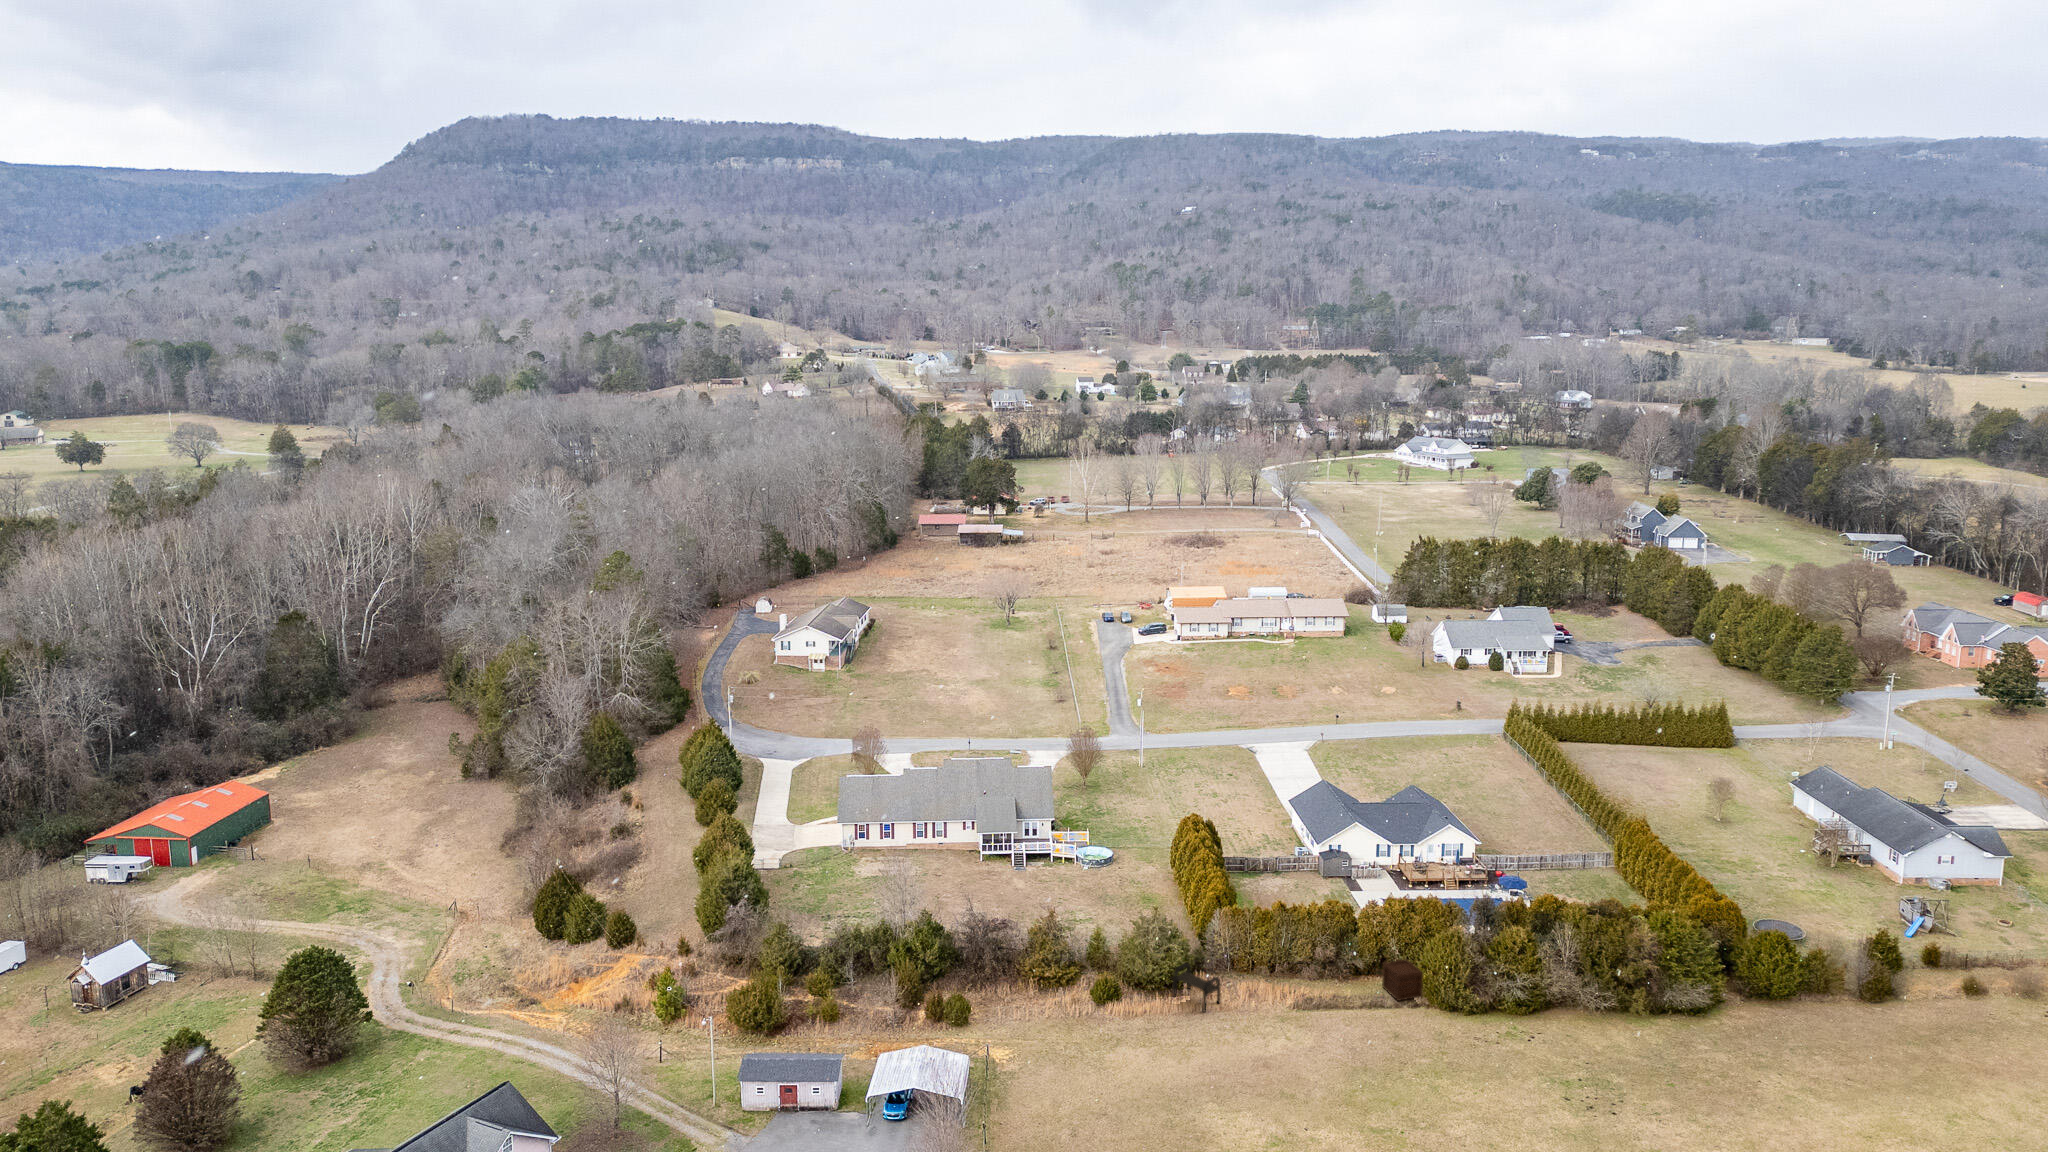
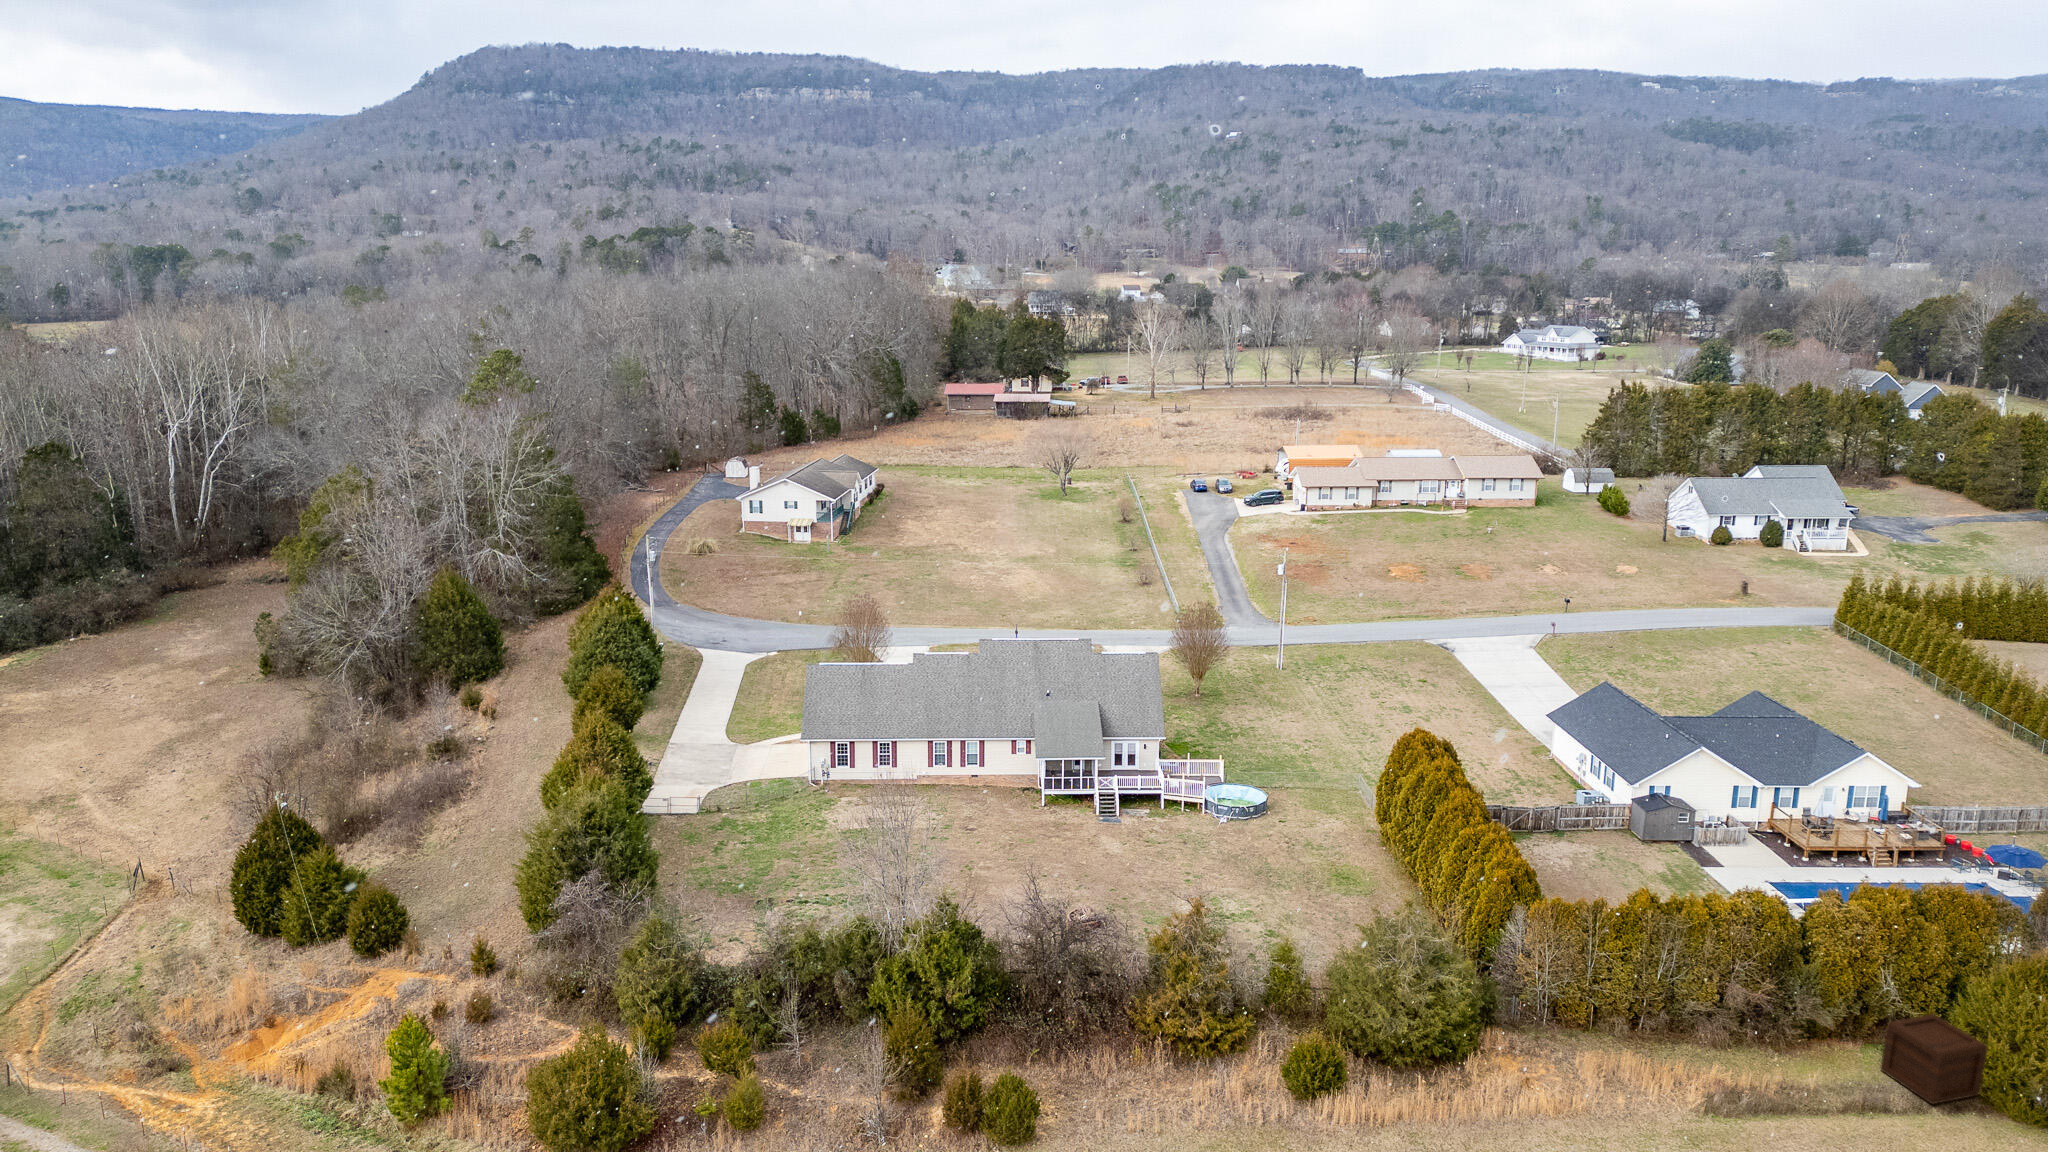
bench: present [1173,963,1221,1012] -> none [1452,1016,1561,1125]

